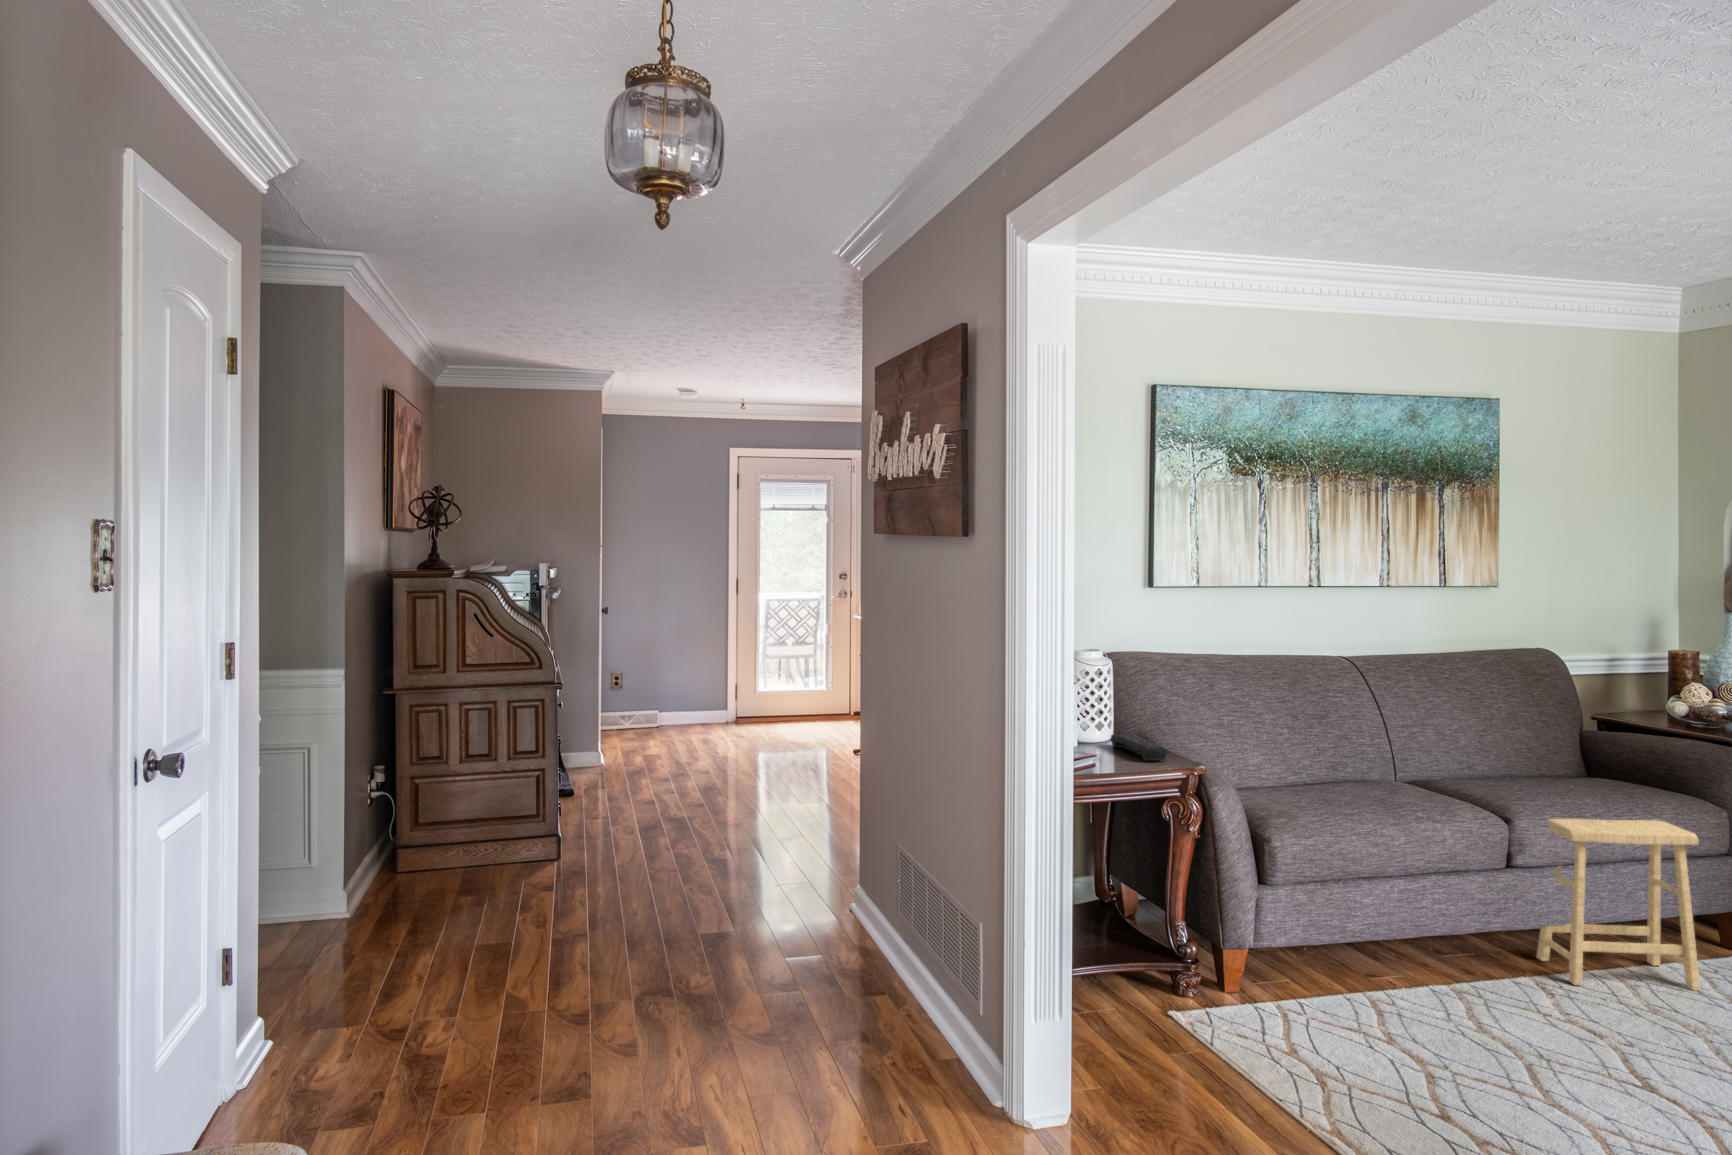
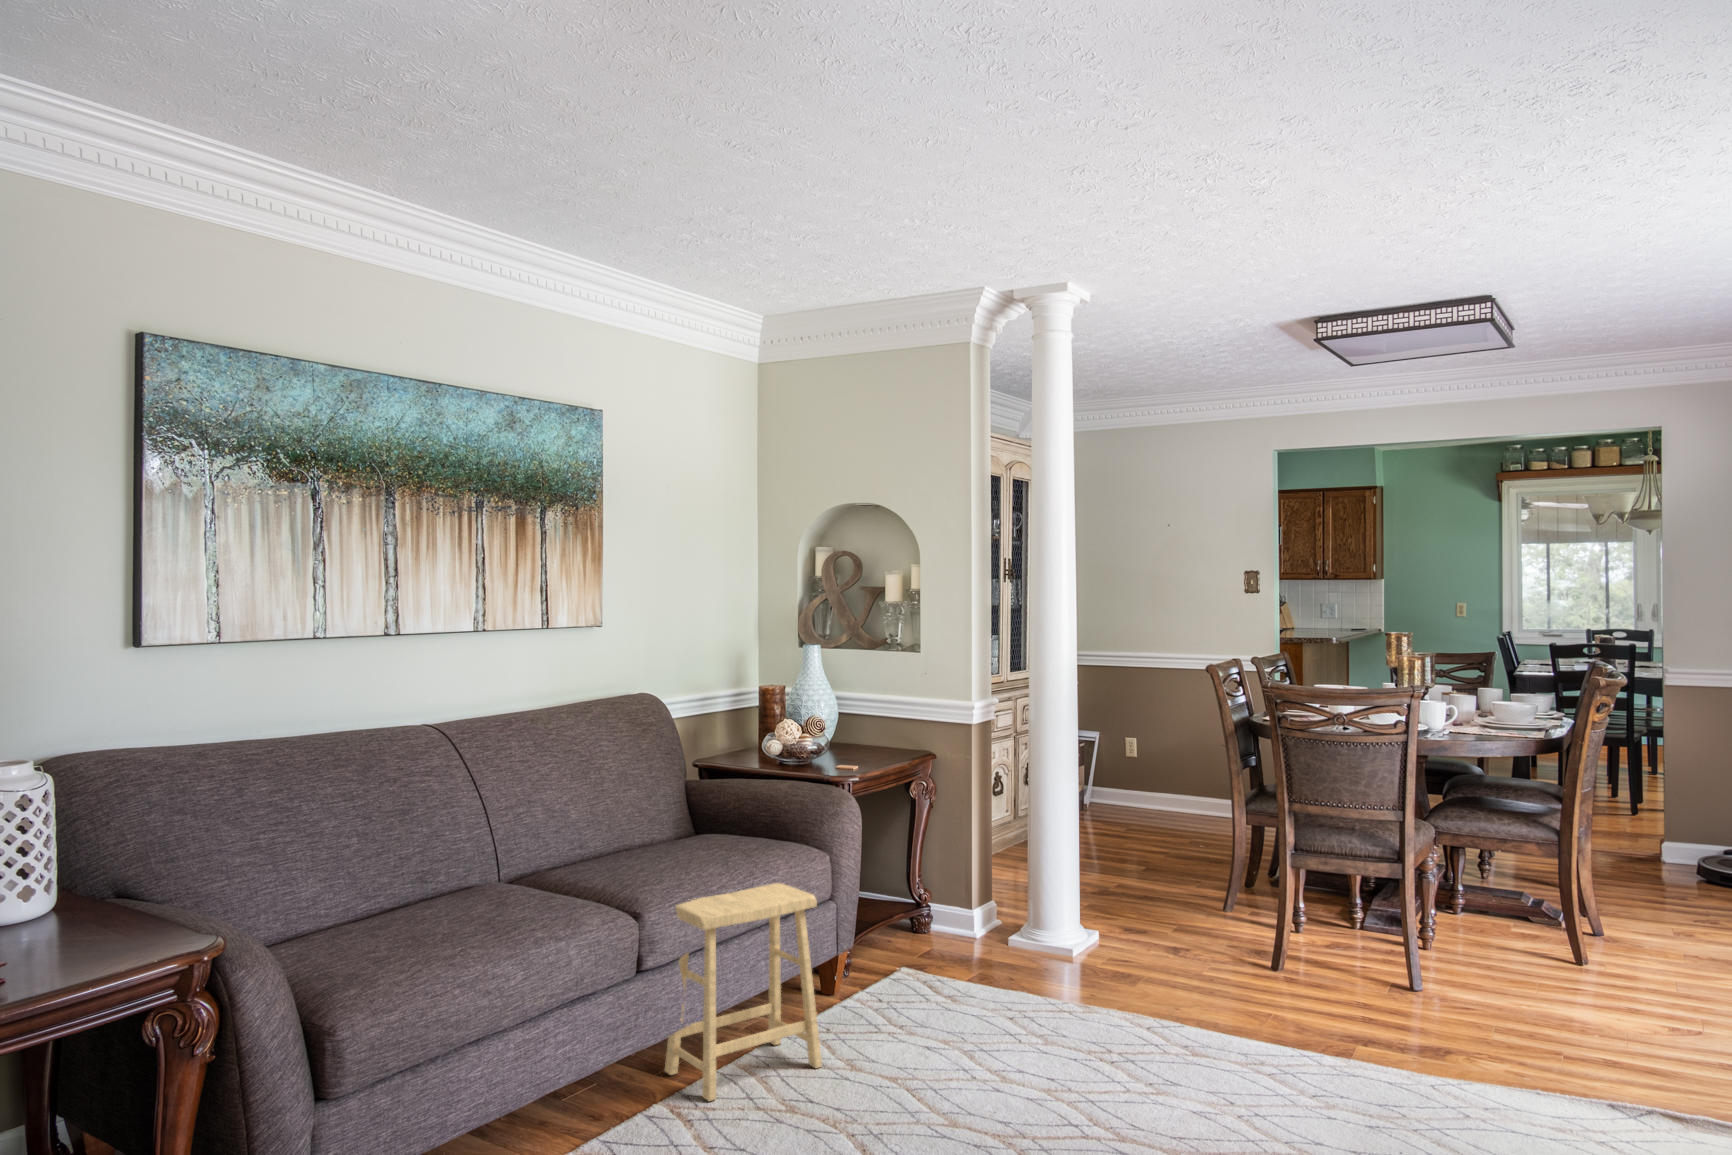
remote control: present [1111,734,1168,761] -> none [53,899,157,950]

